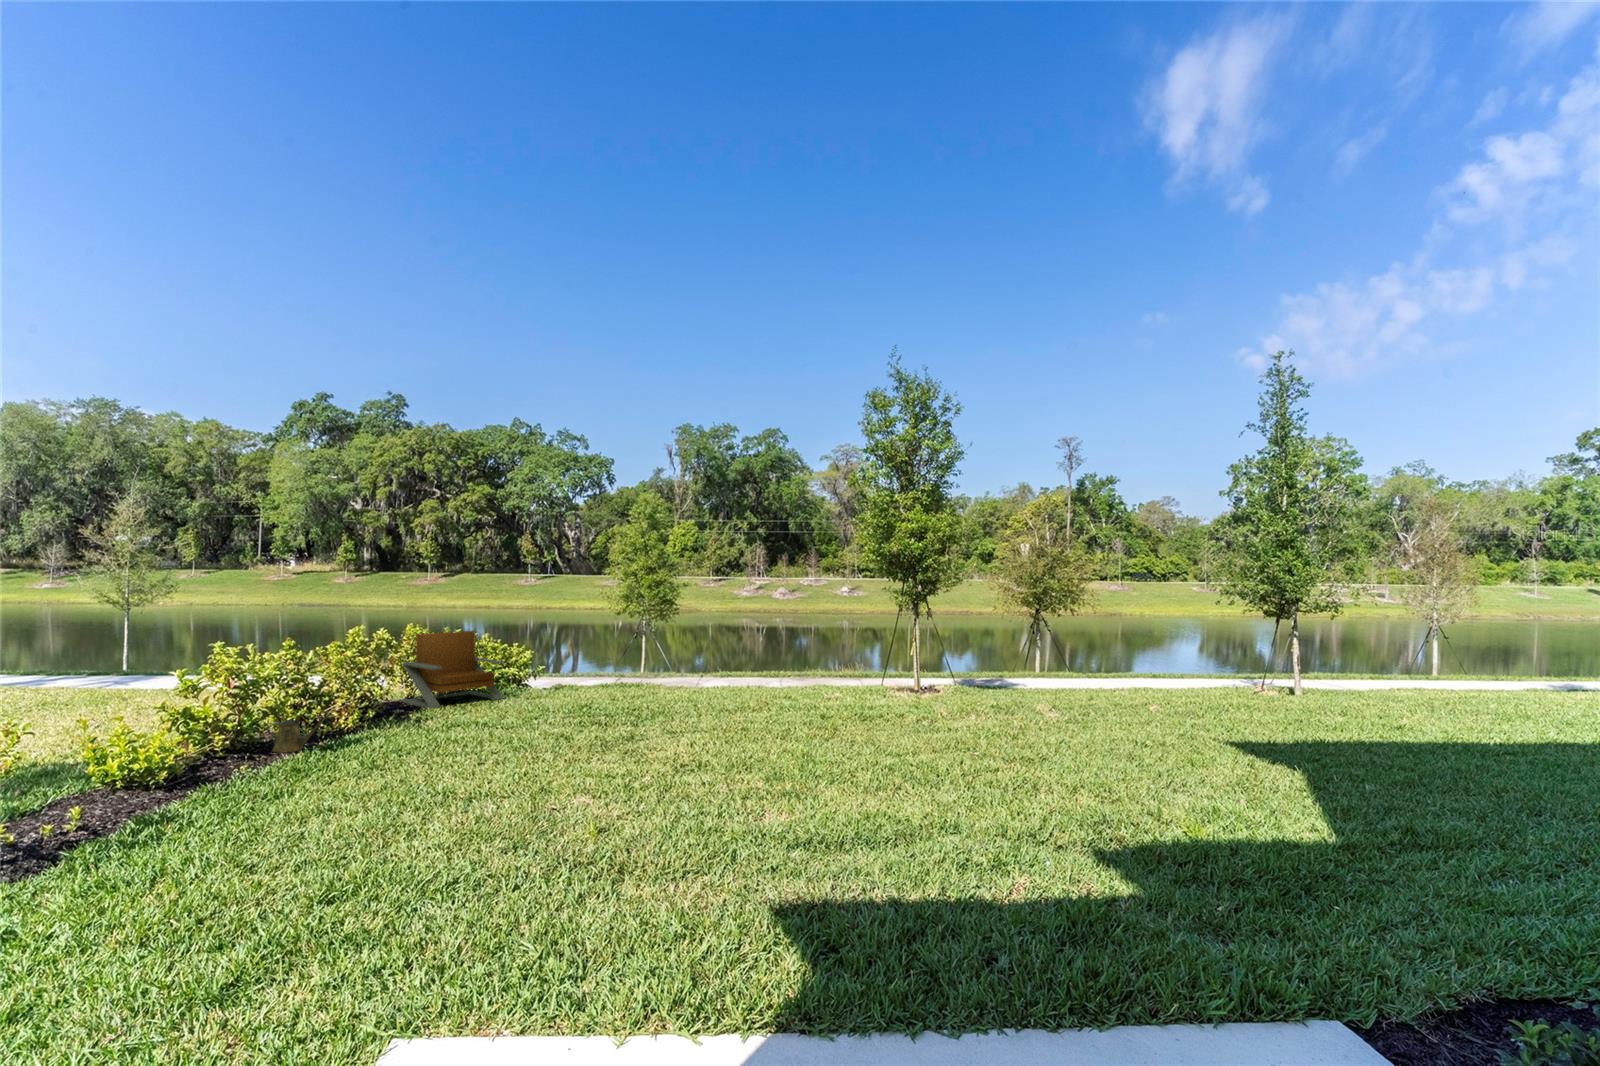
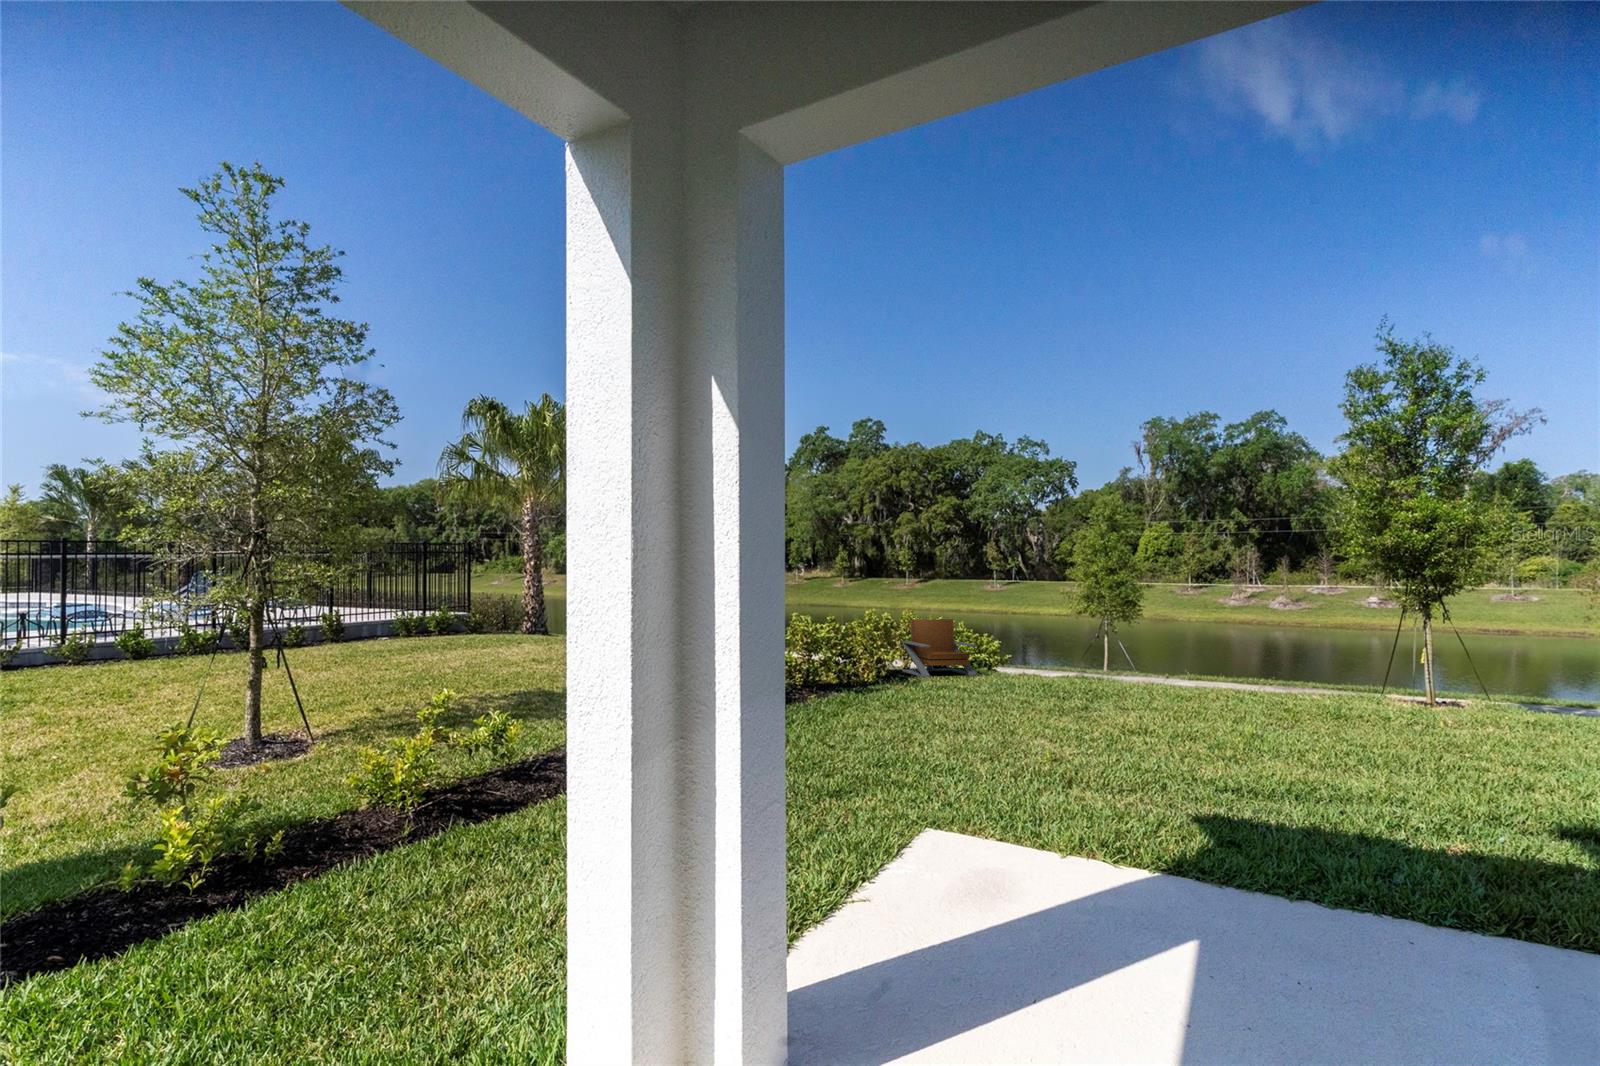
watering can: present [266,717,327,753] -> none [826,670,861,692]

